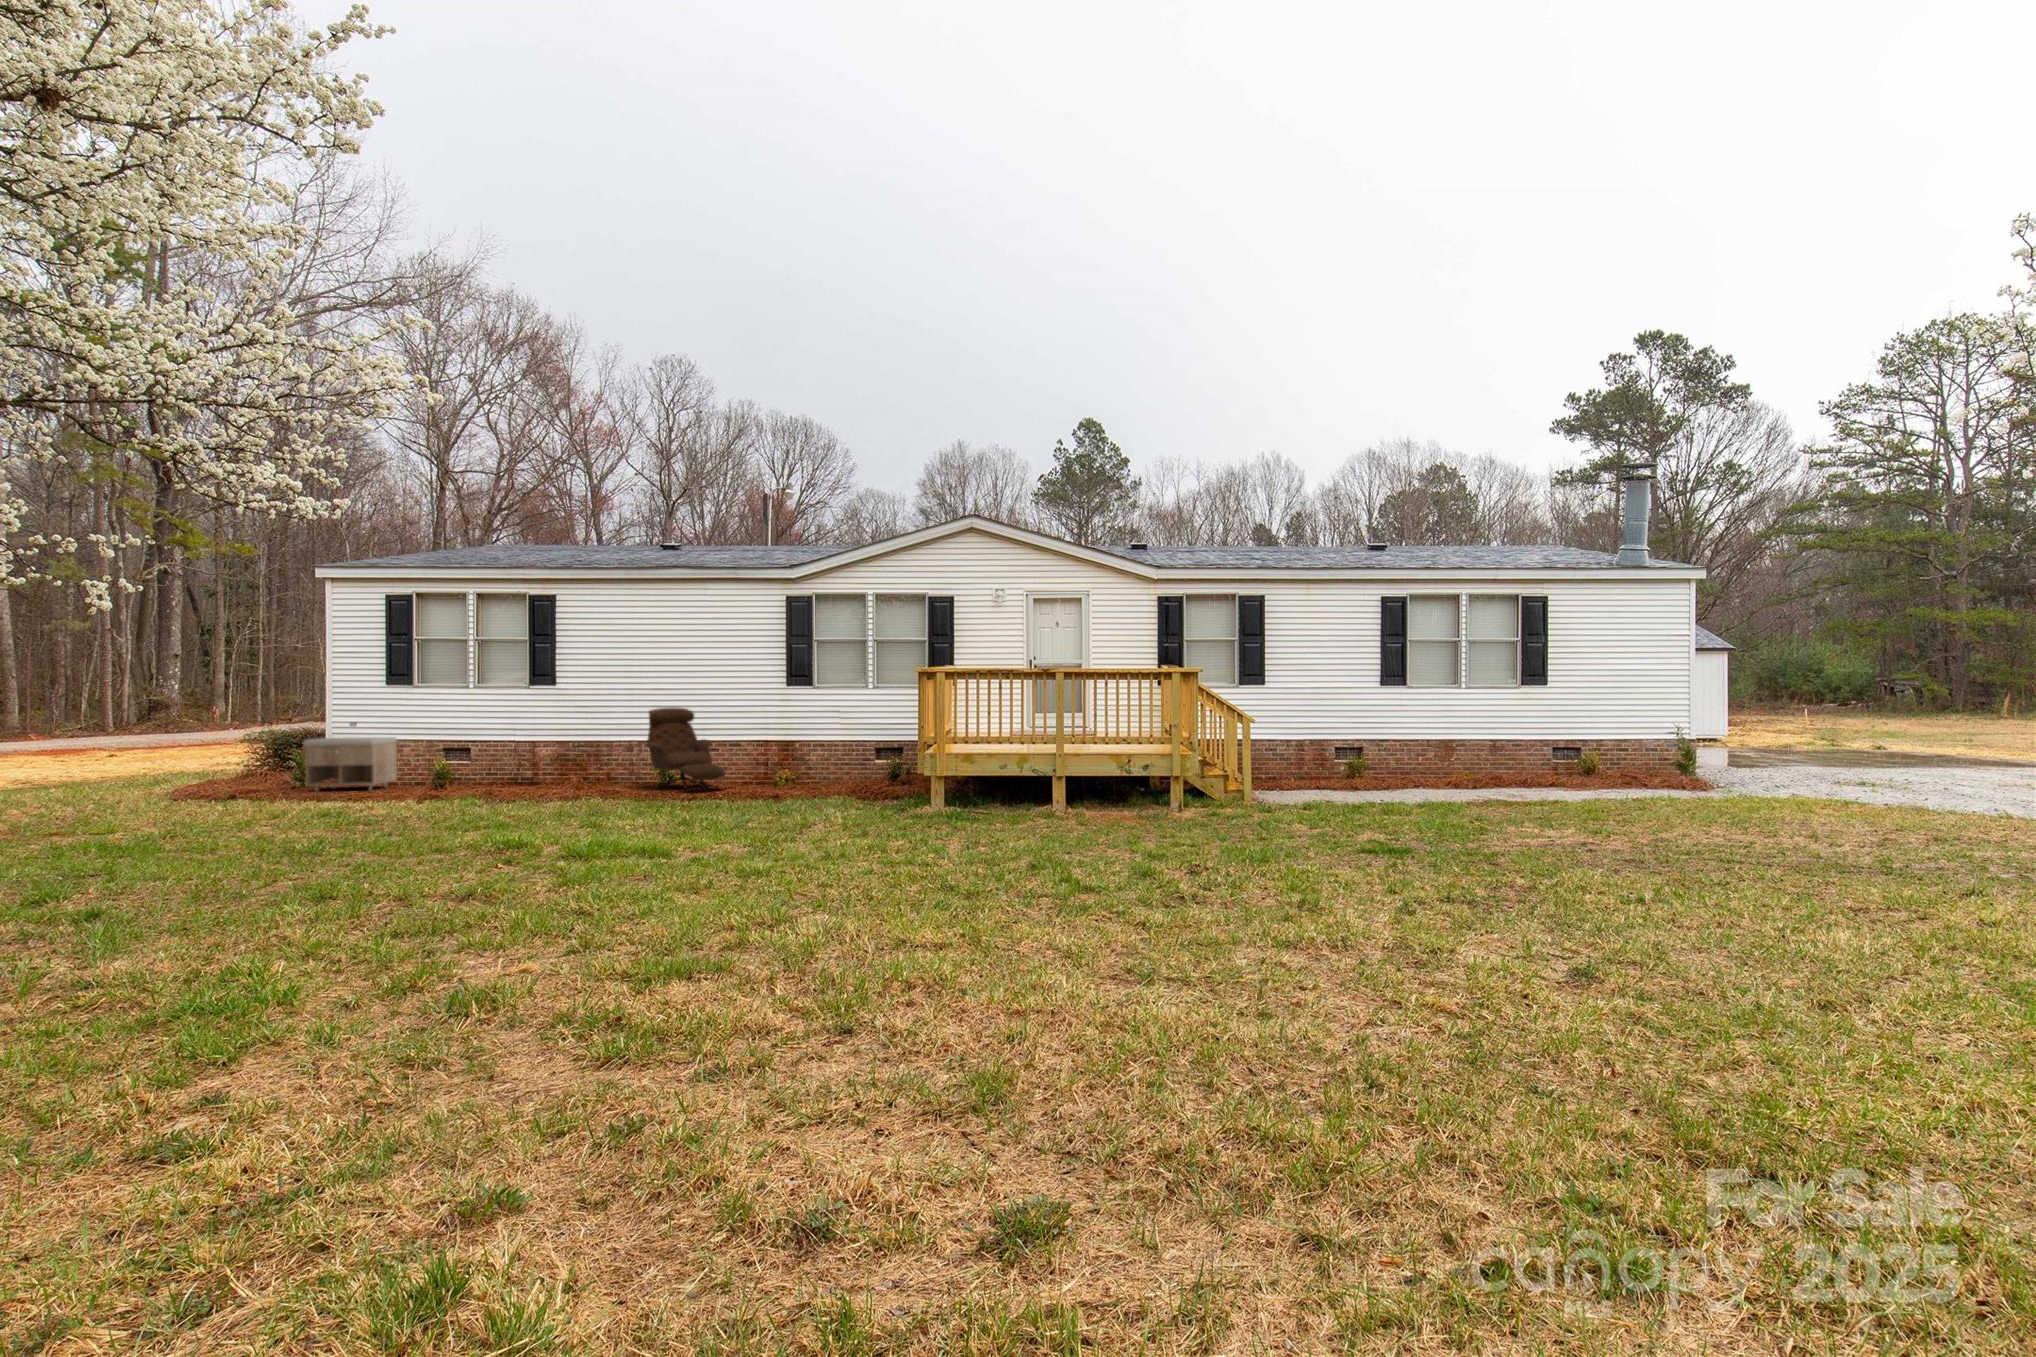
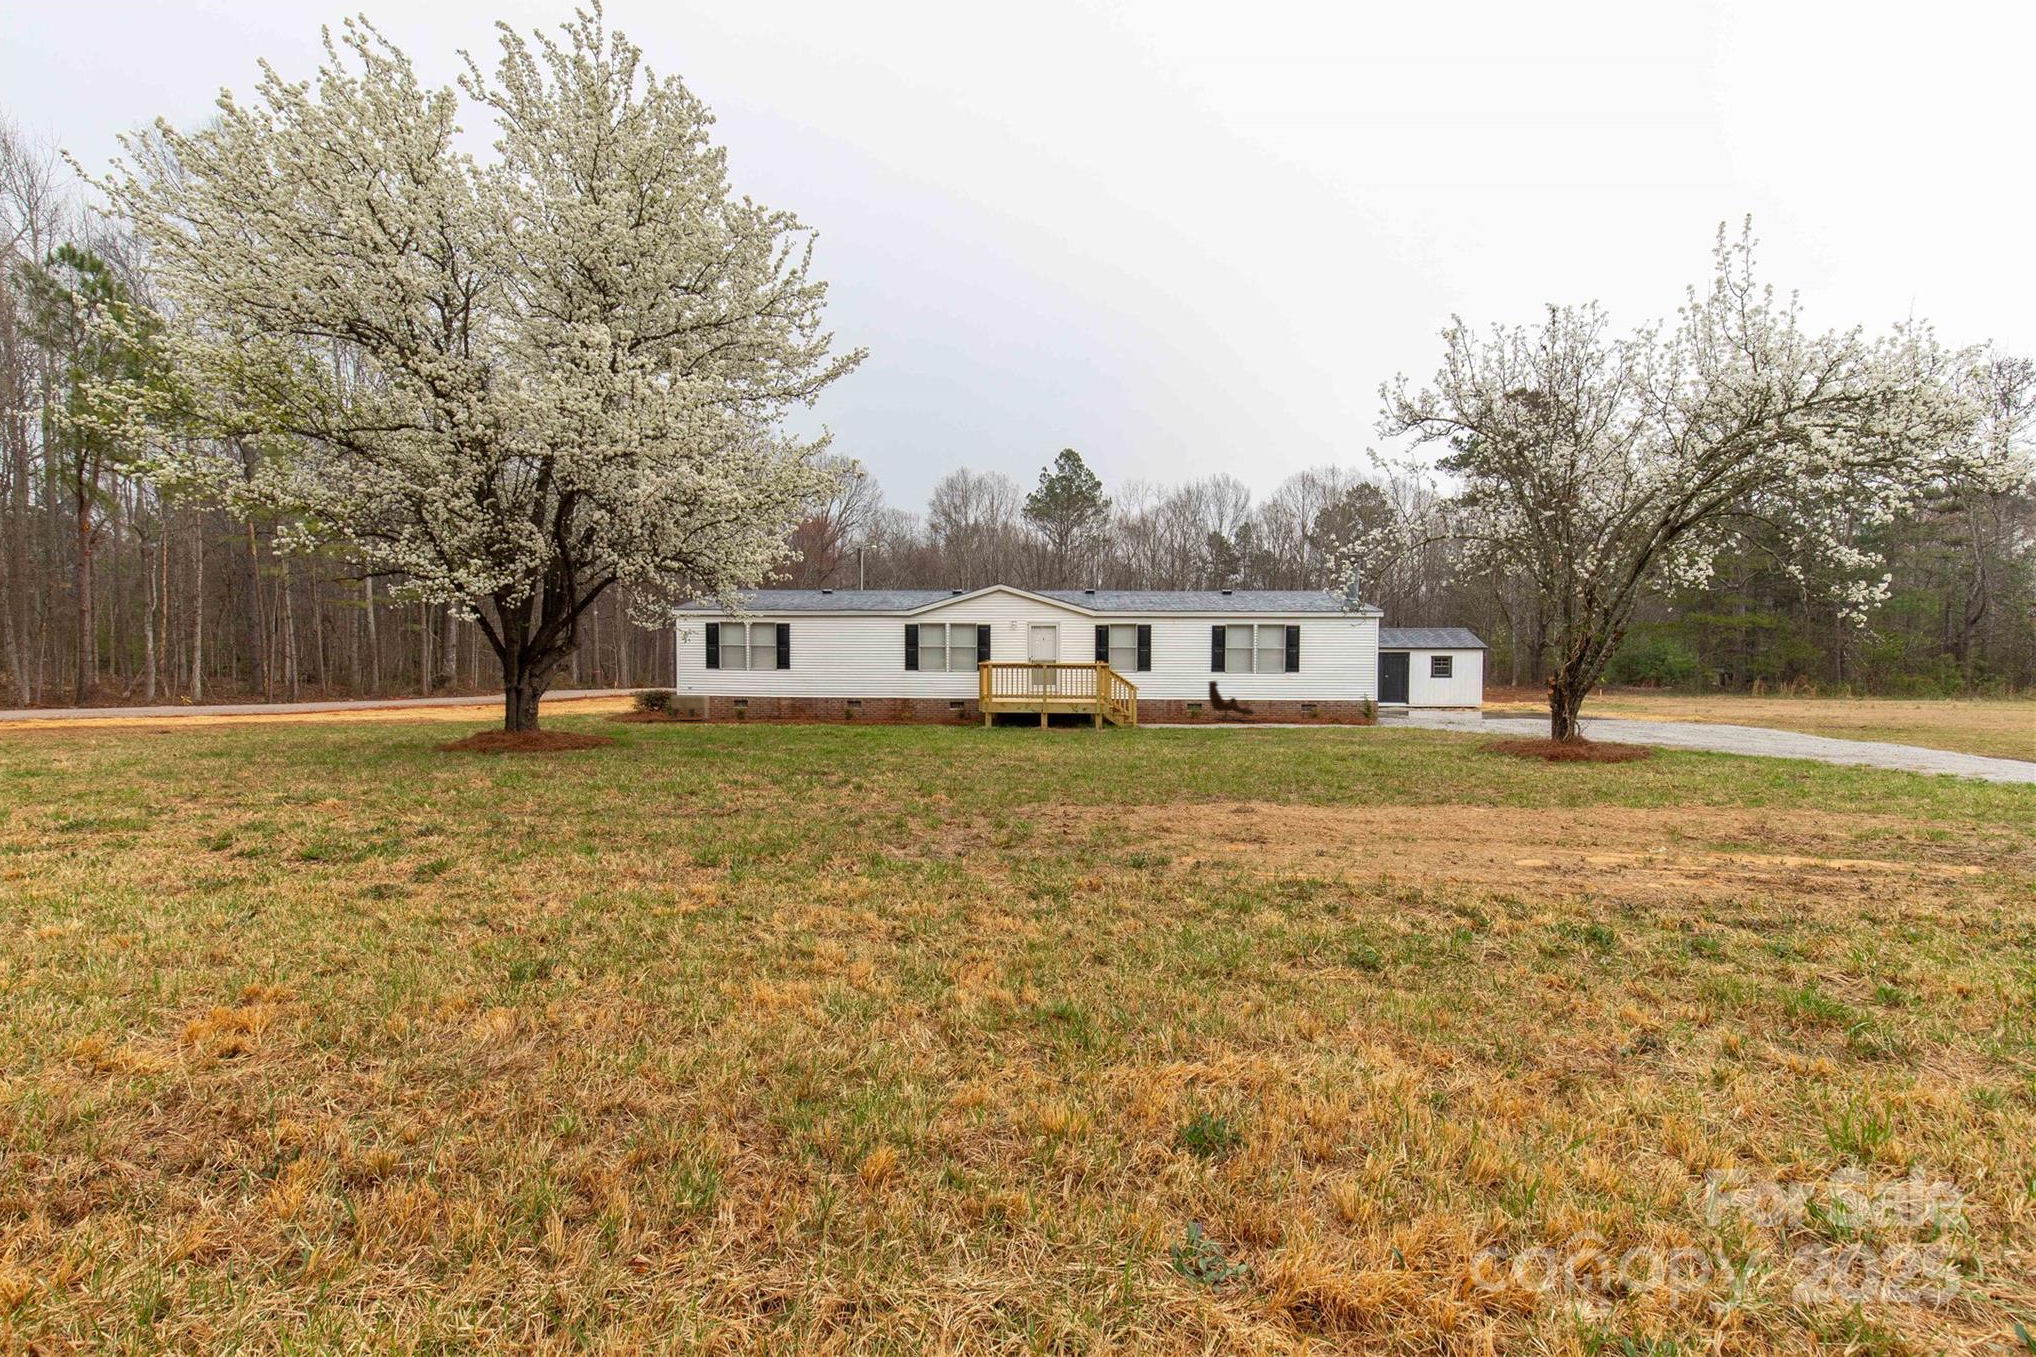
lounge chair: present [646,708,725,790] -> present [1209,681,1254,719]

